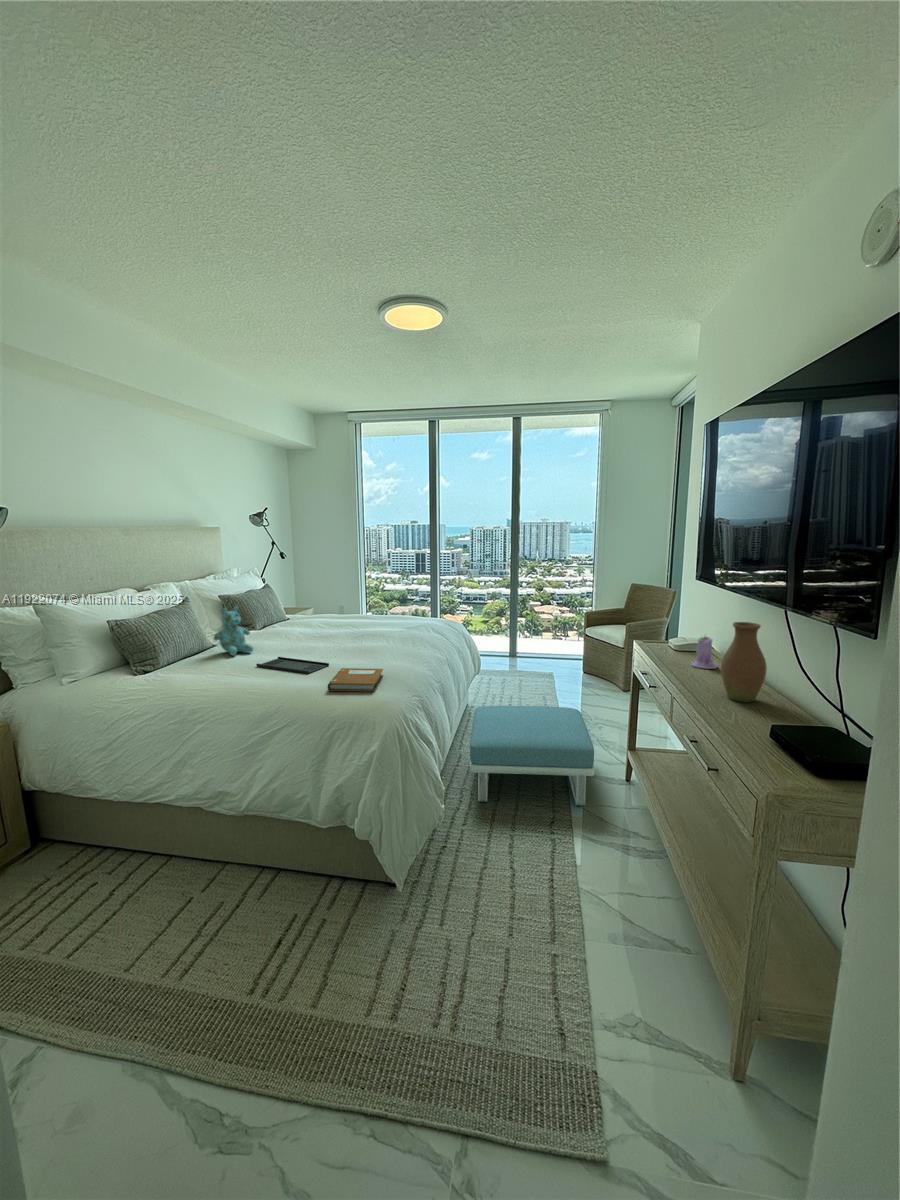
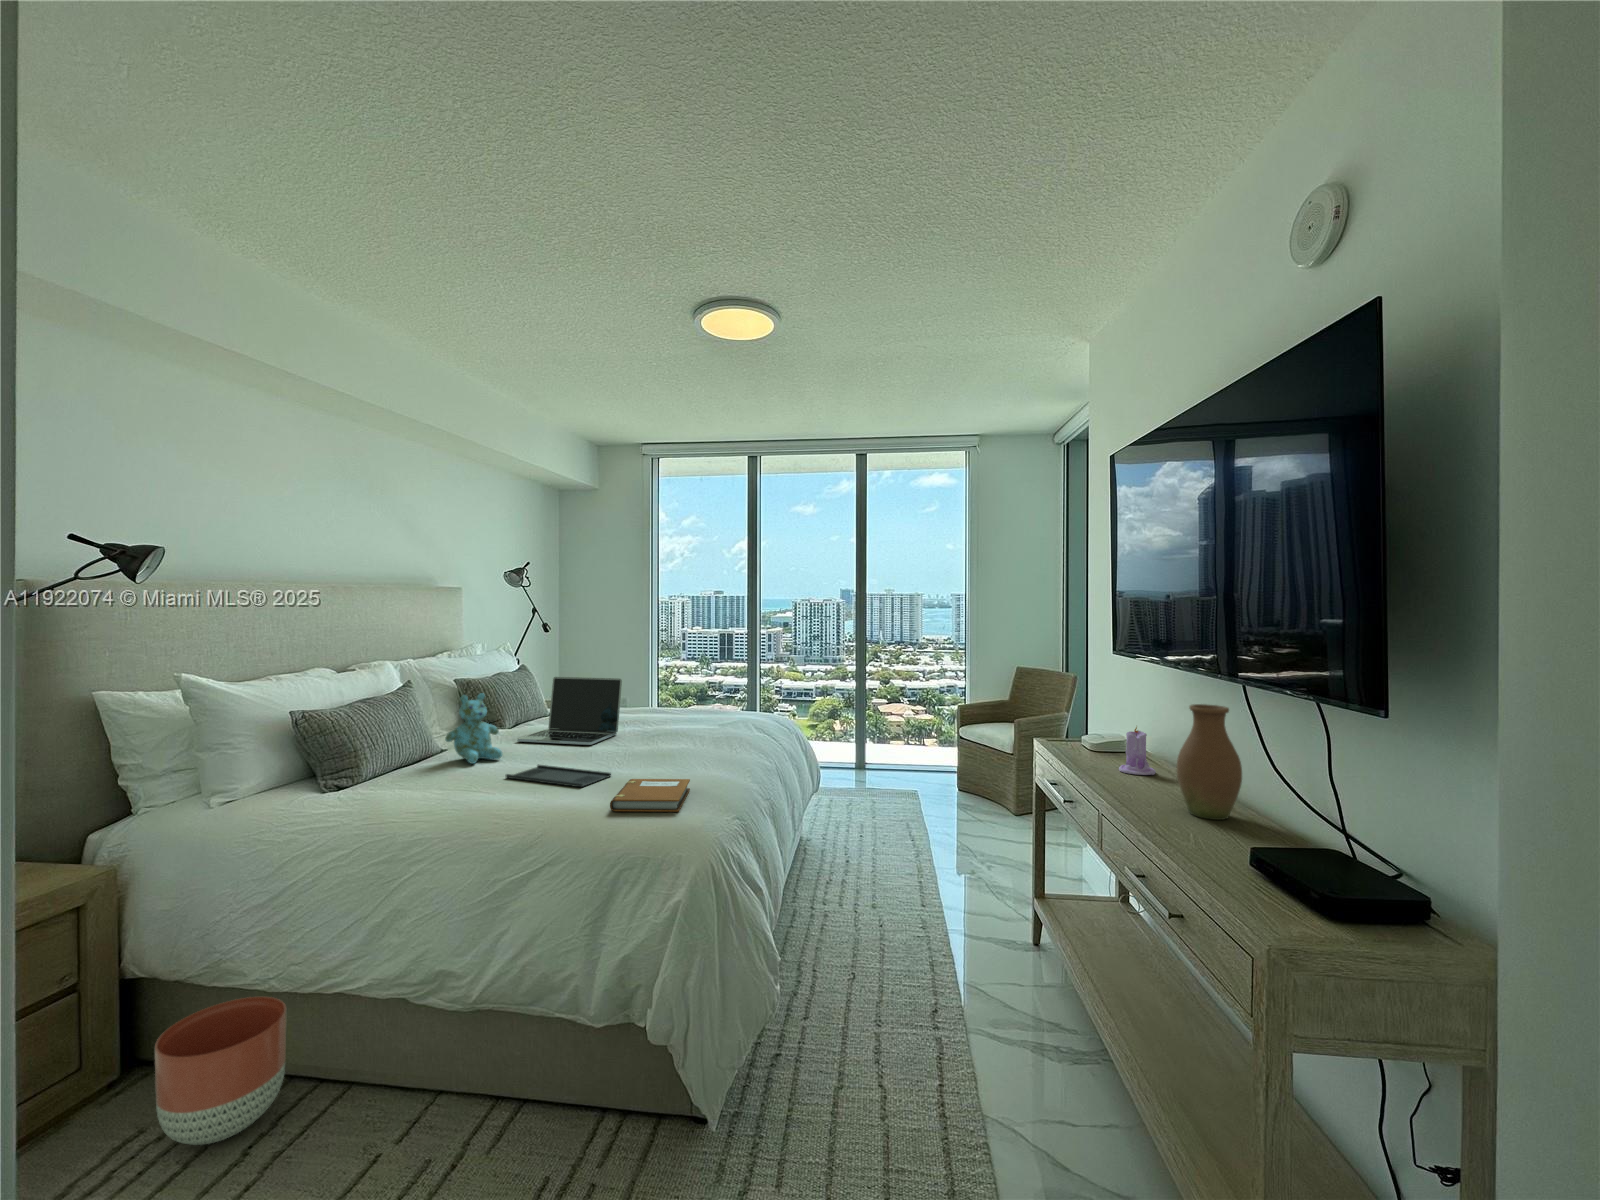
laptop: none [263,592,336,642] -> present [517,677,622,745]
footstool: present [470,706,595,805] -> none [810,835,987,980]
planter: none [52,804,130,888] -> present [155,997,287,1145]

